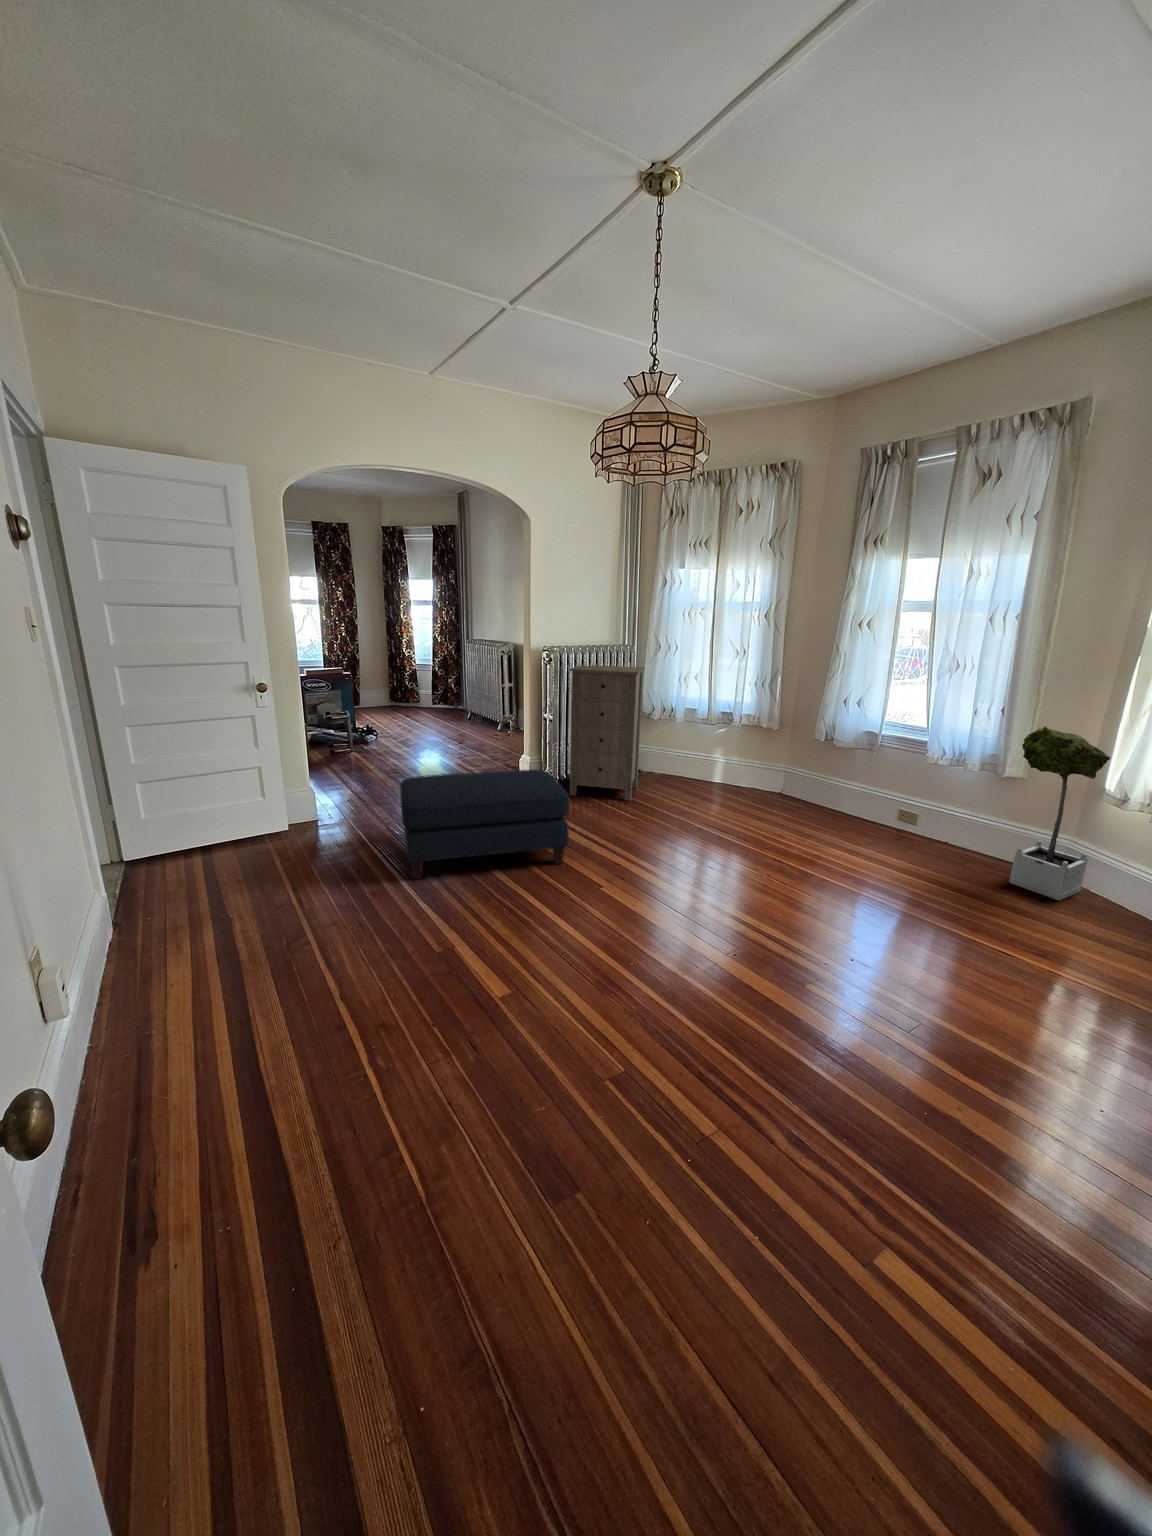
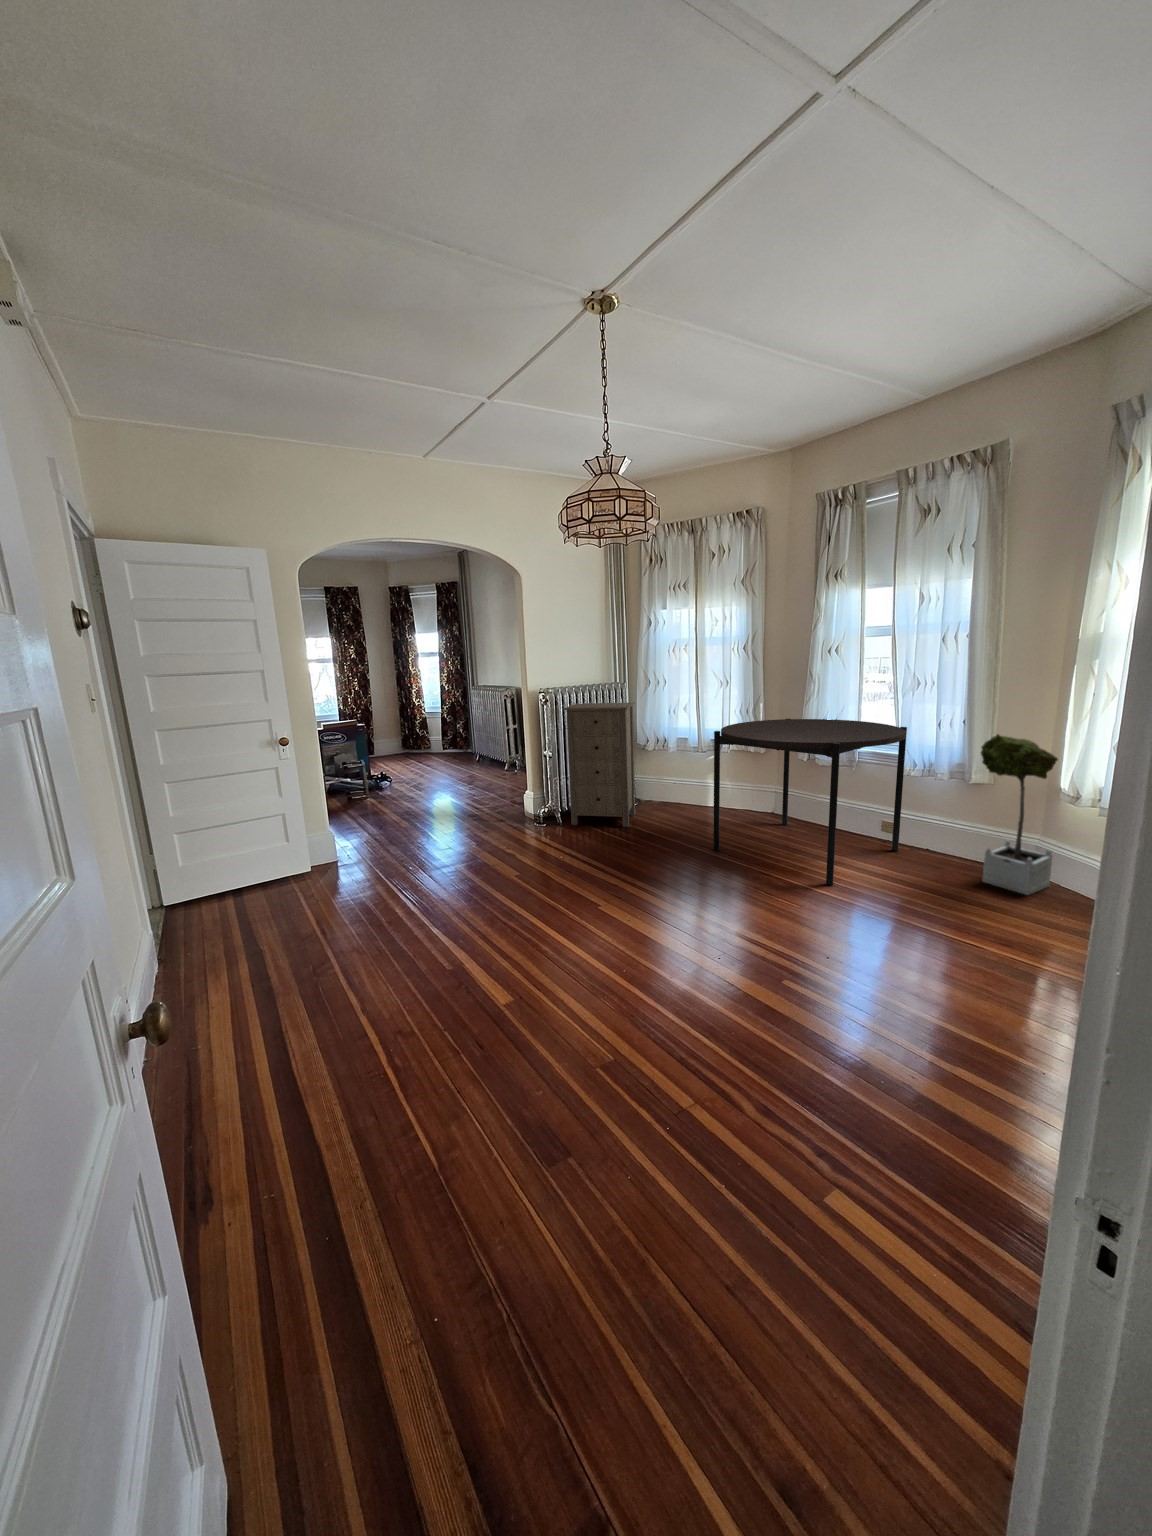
dining table: none [722,695,942,877] -> present [713,719,907,885]
ottoman: present [400,770,570,879] -> none [412,802,567,908]

